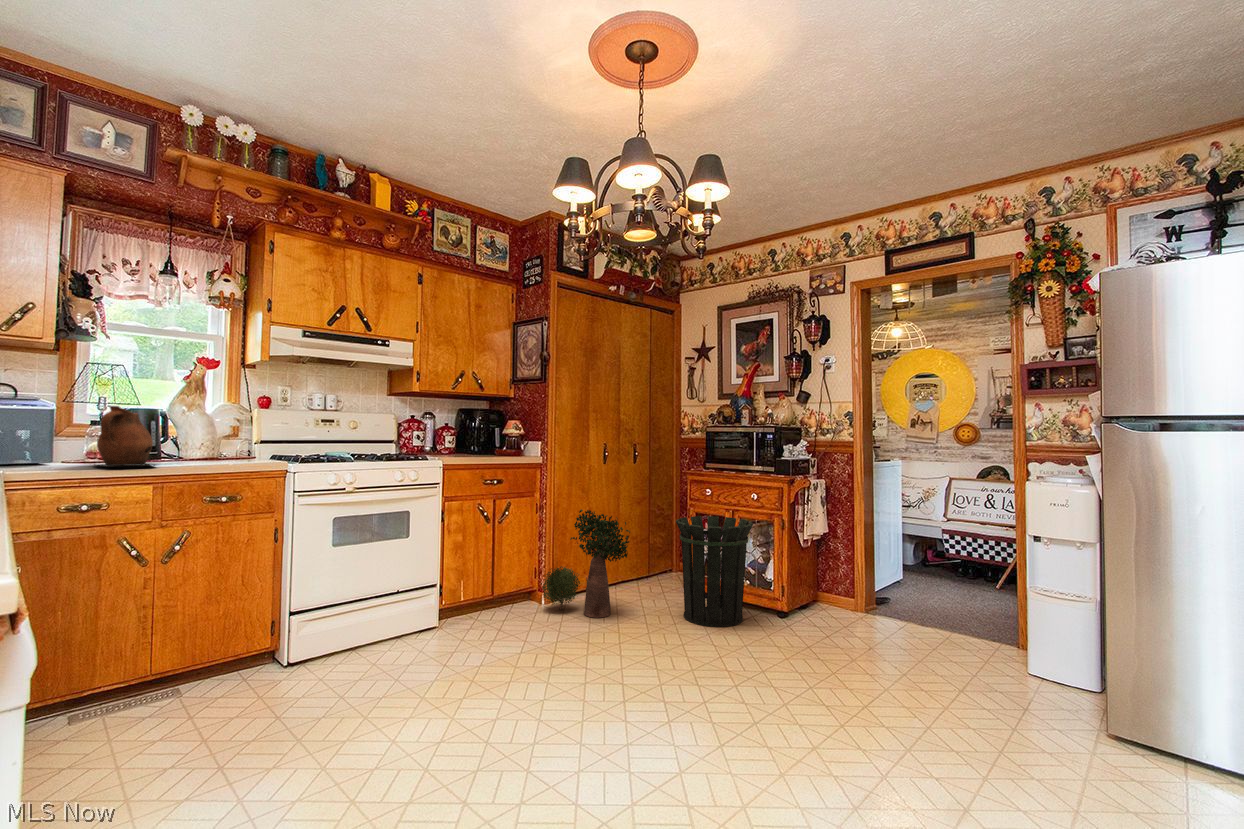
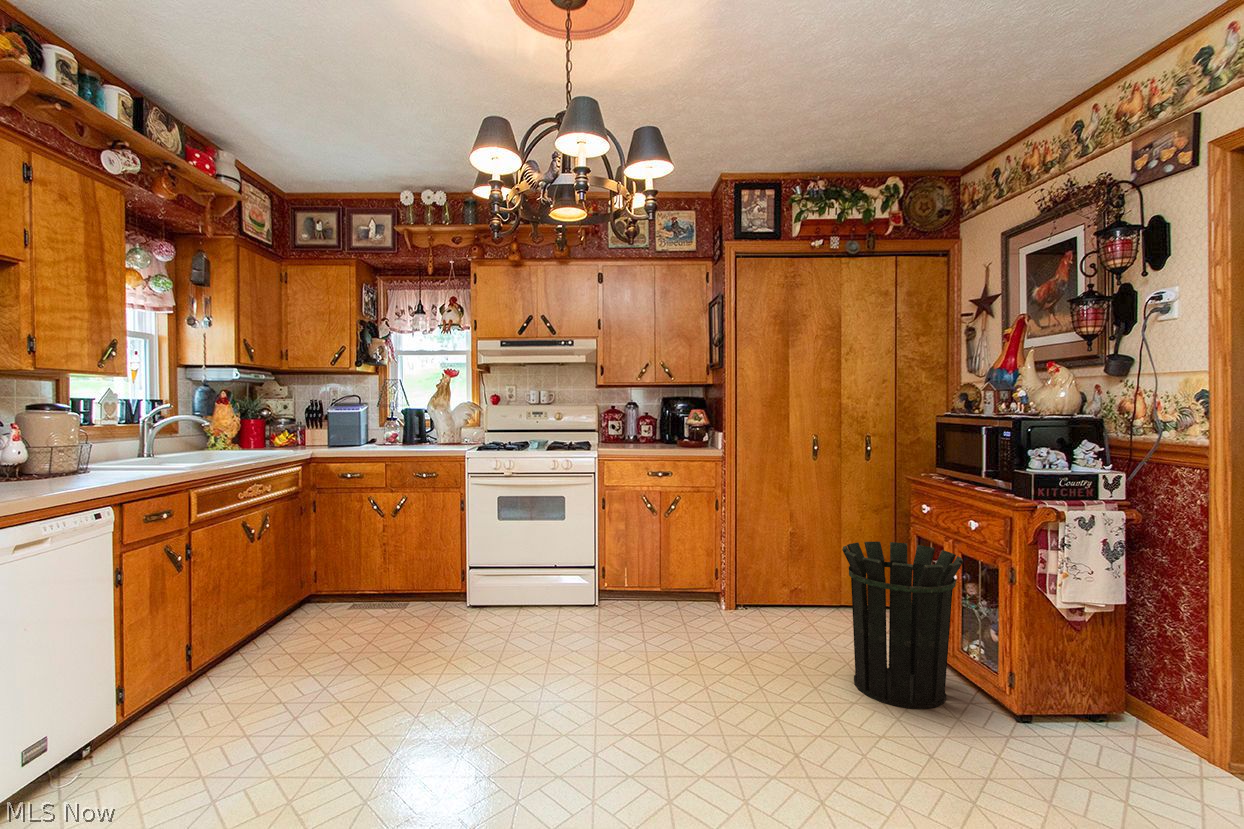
ceramic pitcher: present [94,406,156,467] -> none [353,406,392,448]
potted plant: present [541,509,630,618] -> none [707,515,799,646]

